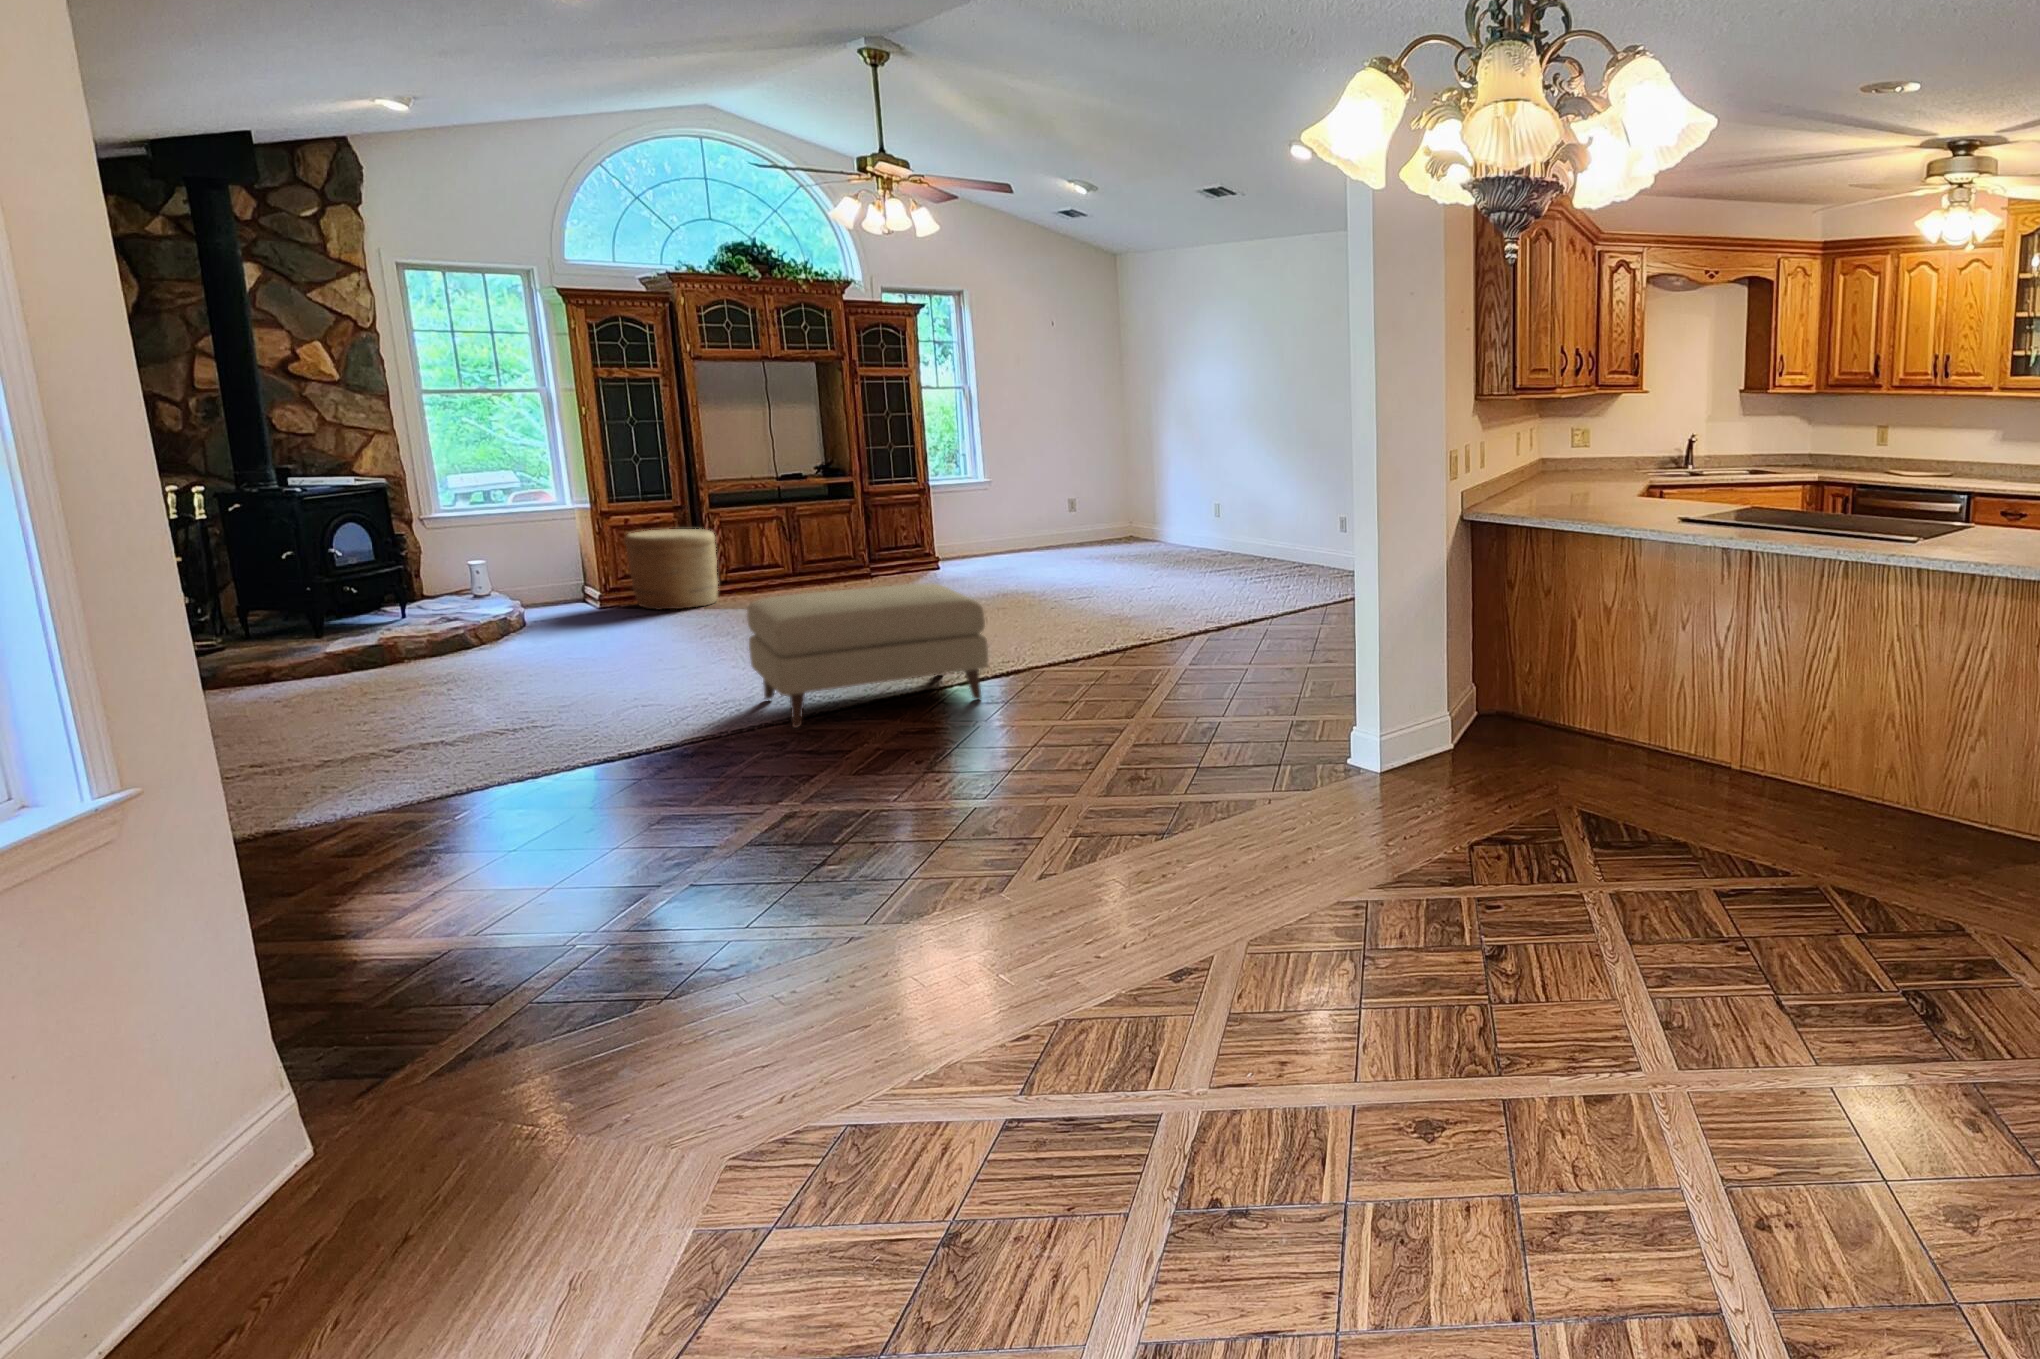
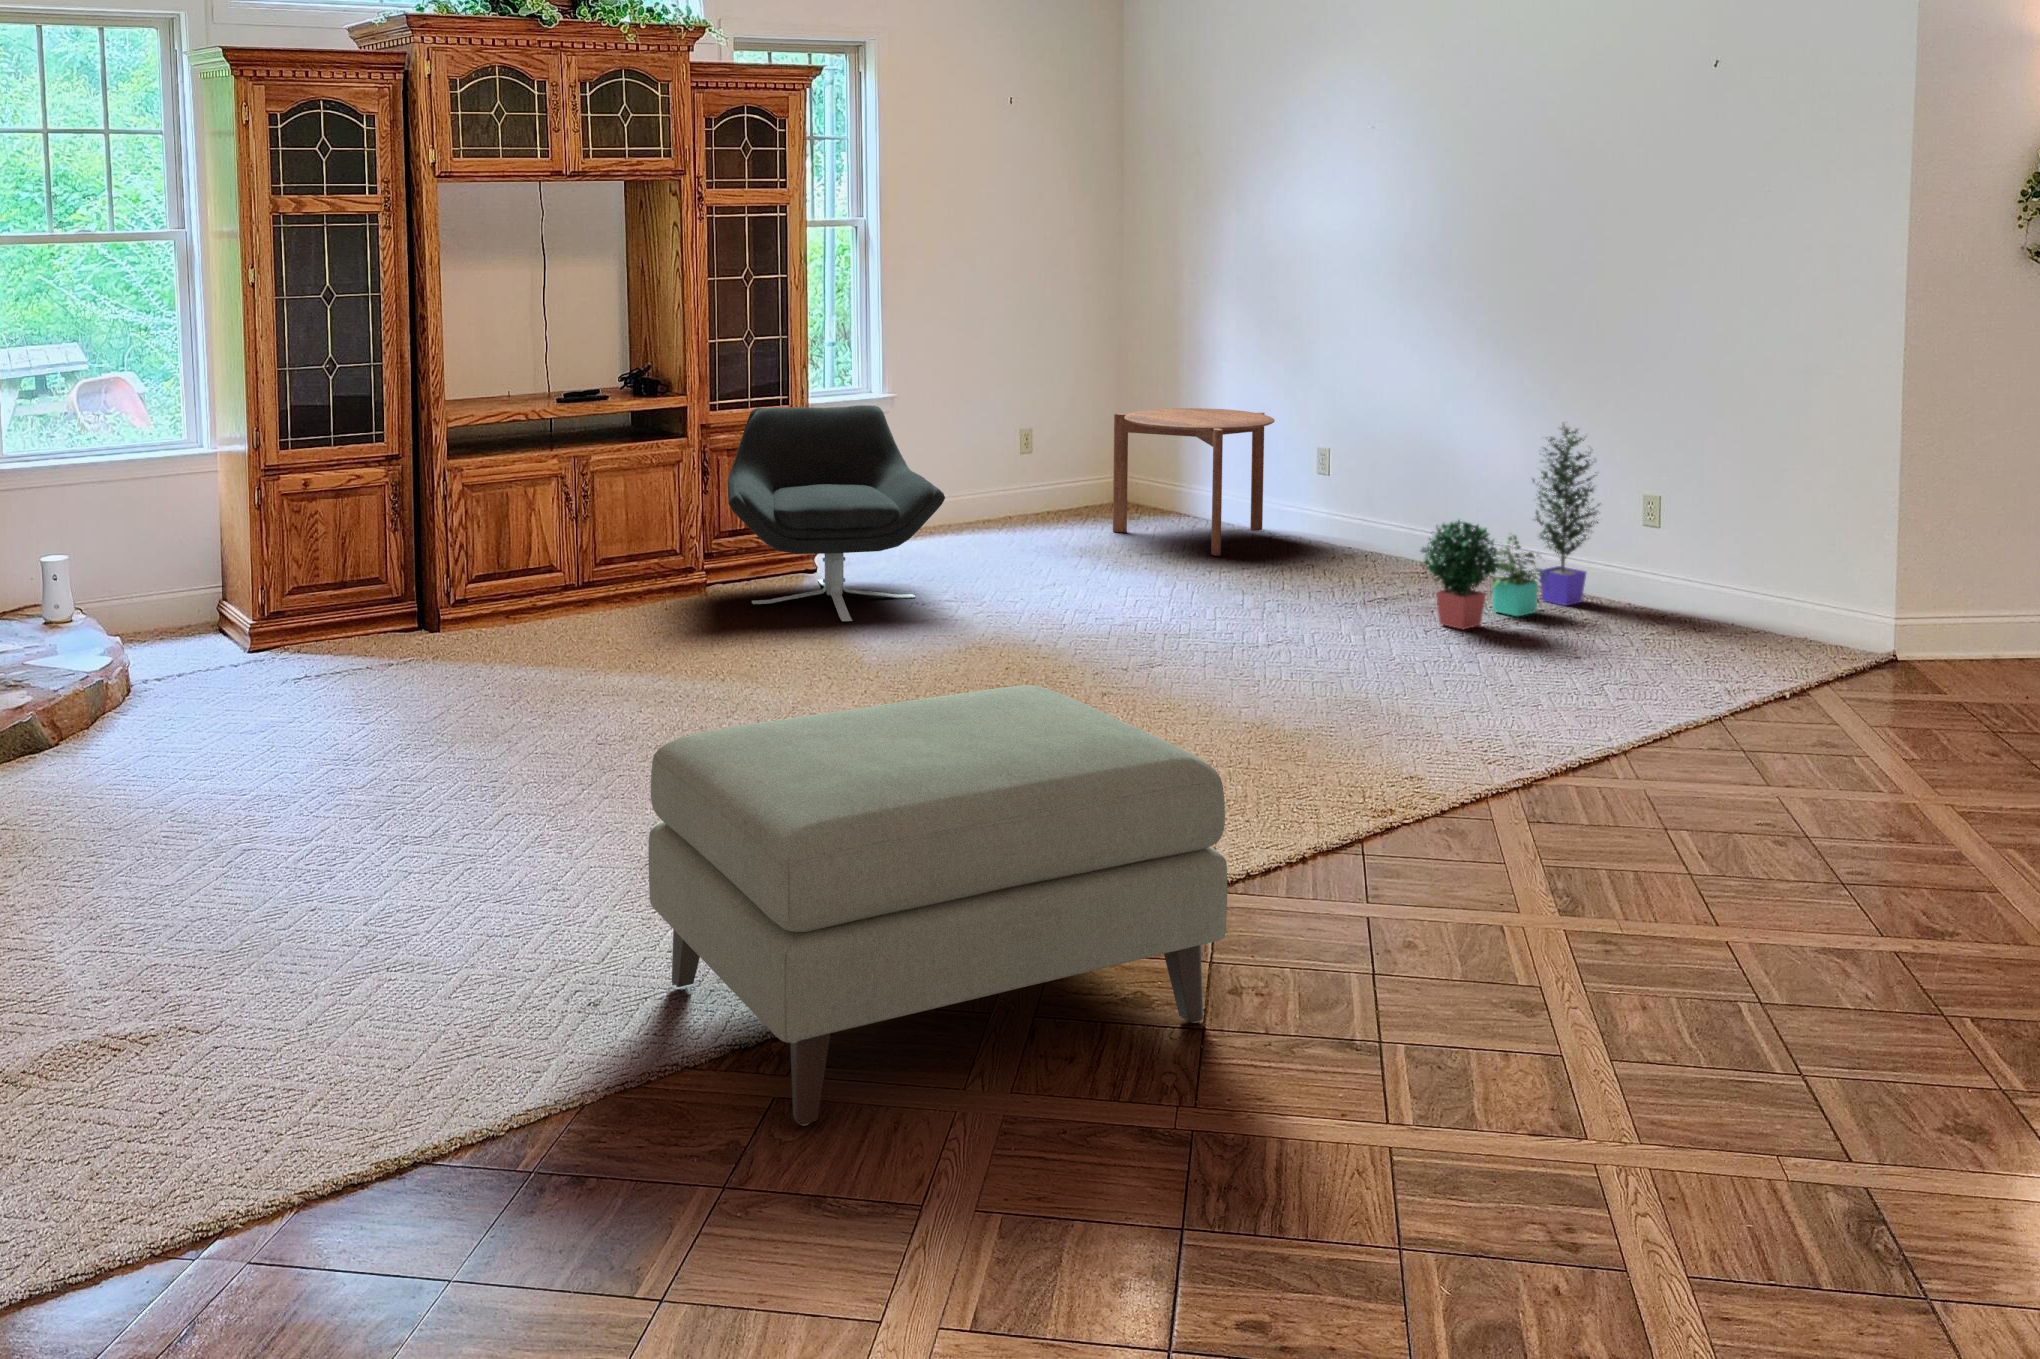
lounge chair: none [873,485,993,589] -> present [727,405,945,621]
side table: none [1114,490,1195,561] -> present [1113,408,1275,556]
potted plant: none [1224,492,1321,586] -> present [1421,424,1599,630]
woven basket: present [624,529,718,610] -> none [304,498,459,665]

